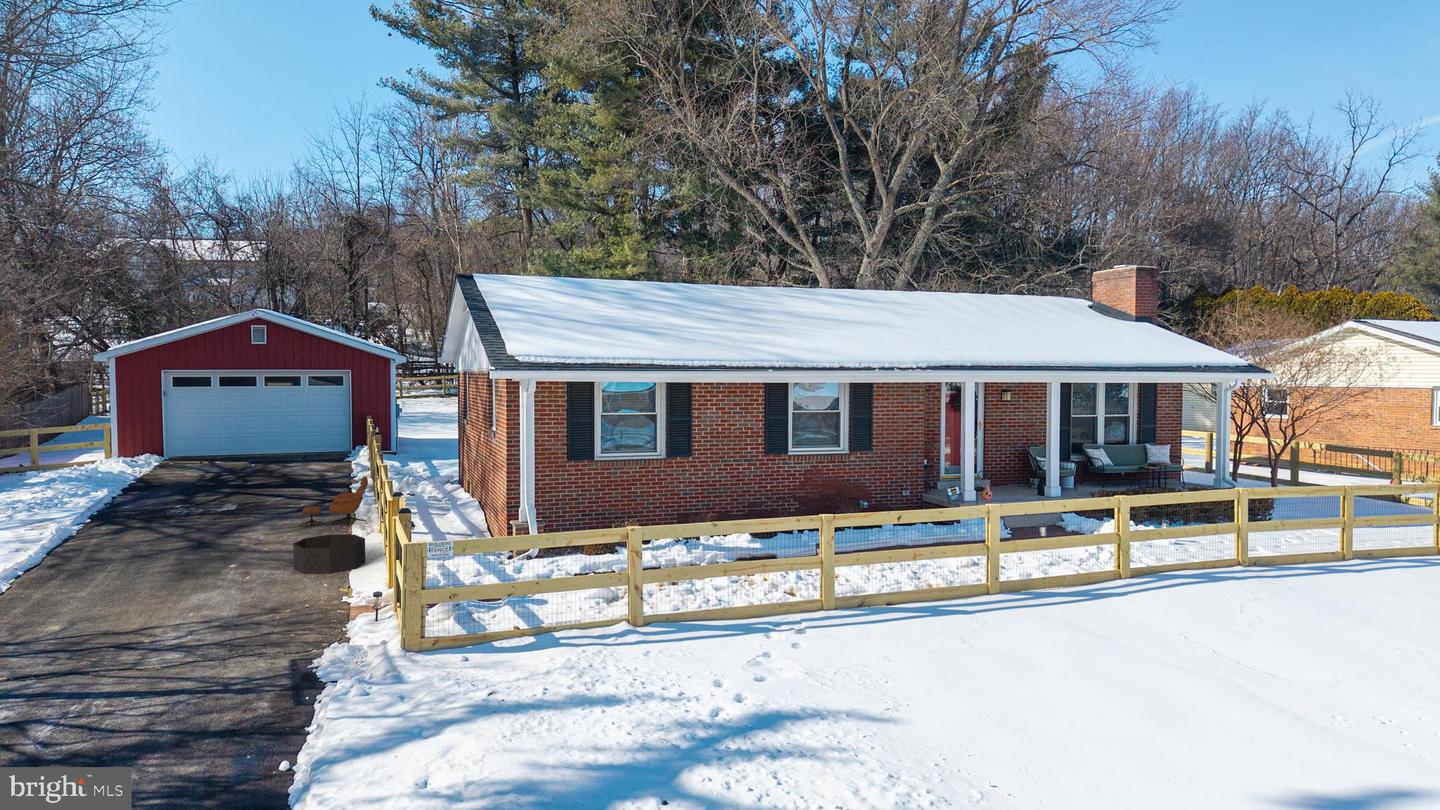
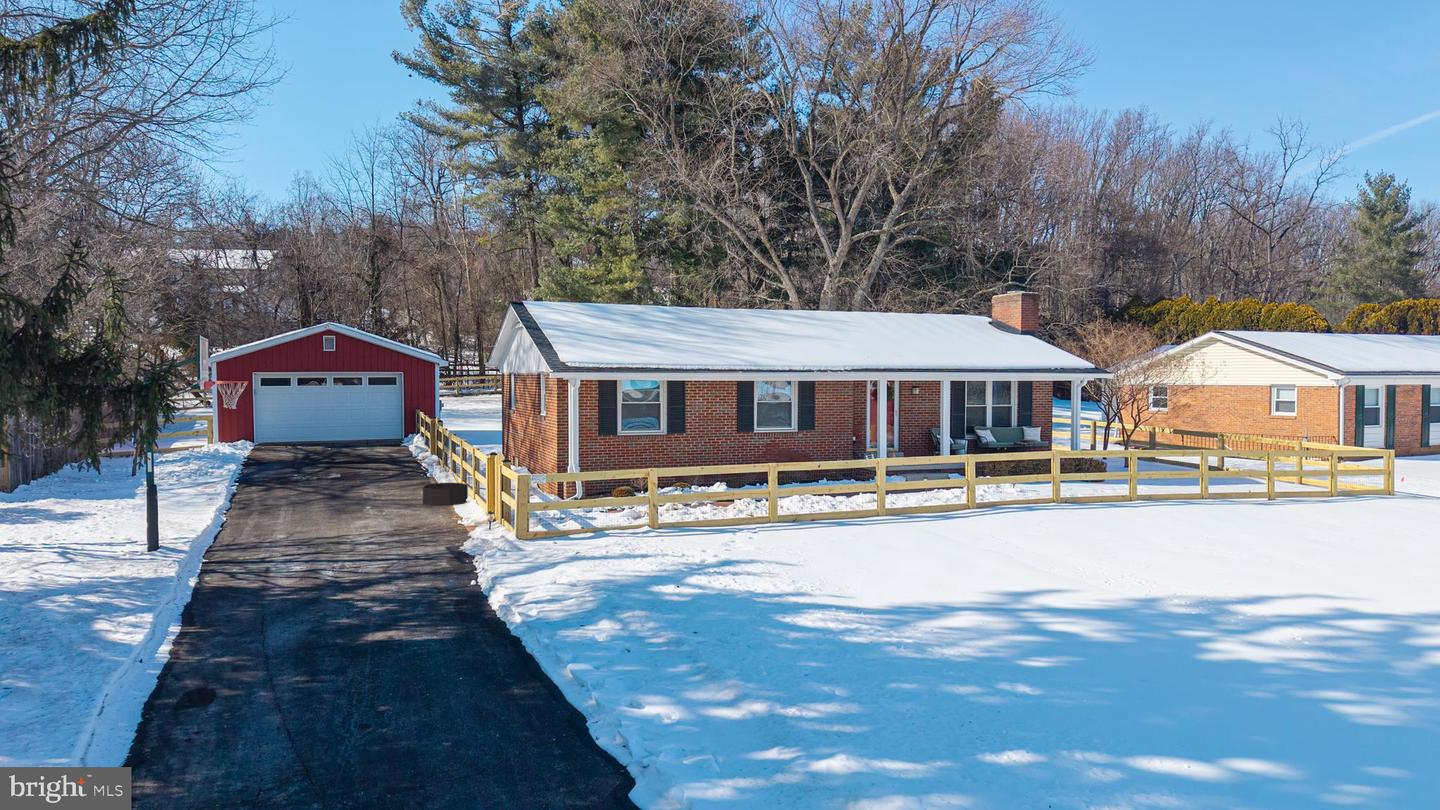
lounge chair: present [300,477,368,526] -> none [403,449,451,484]

